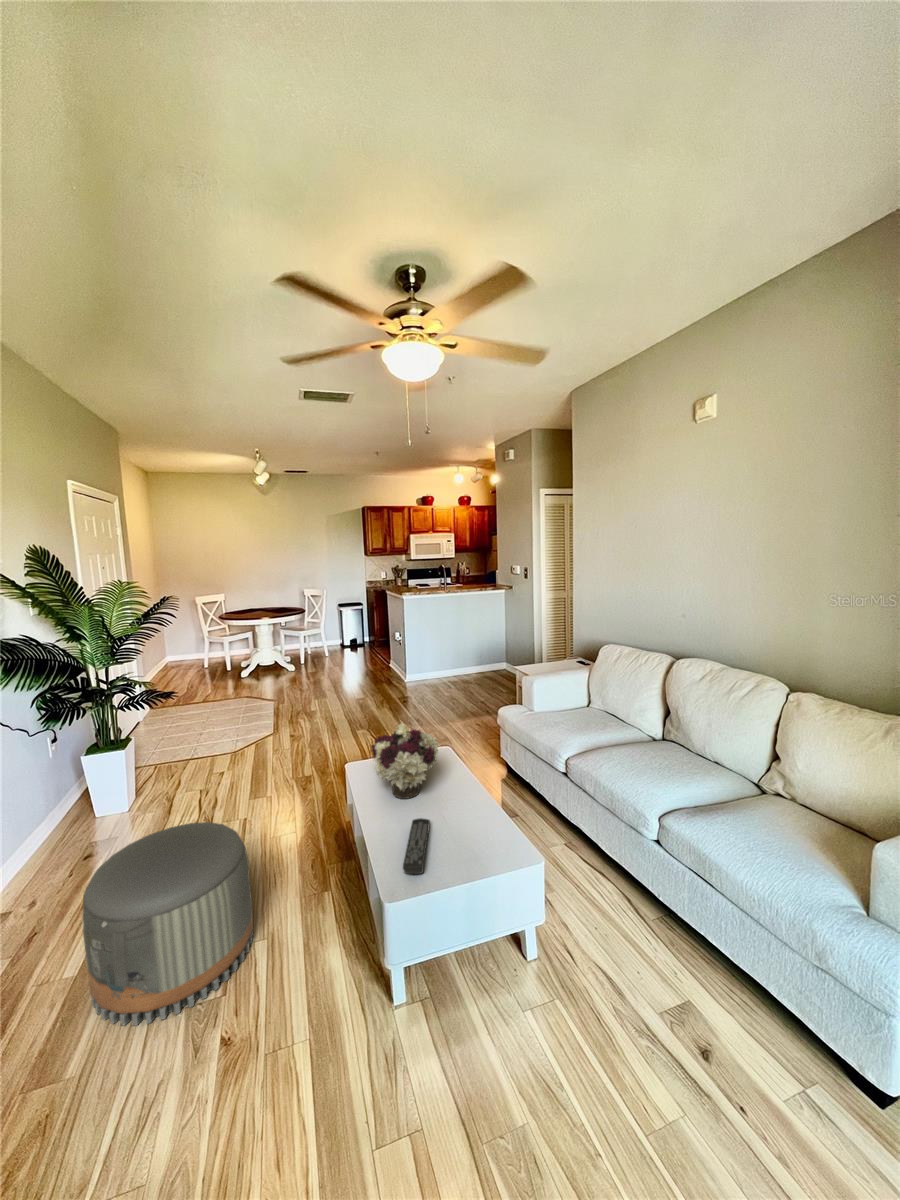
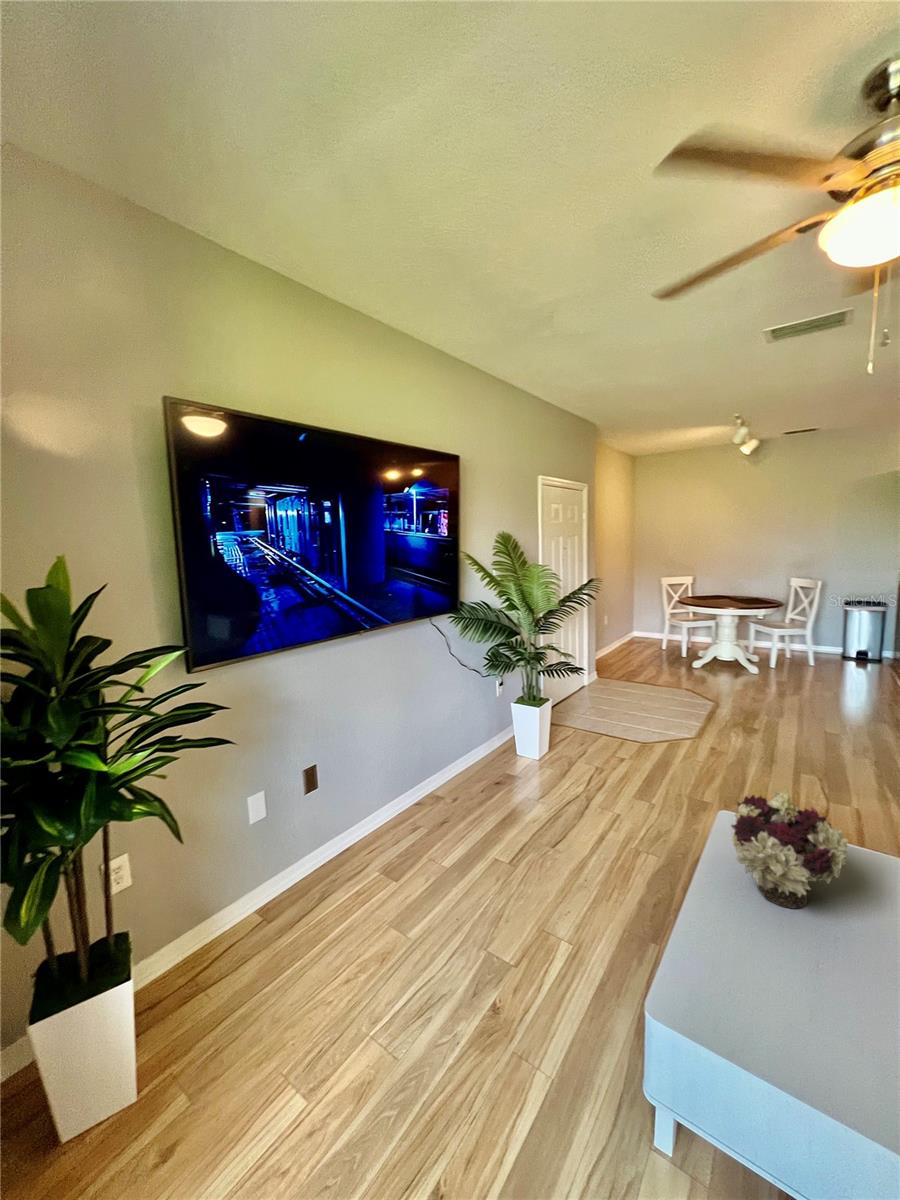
remote control: present [403,818,430,874] -> none [692,939,783,1023]
pouf: present [82,822,254,1025] -> none [442,787,571,957]

